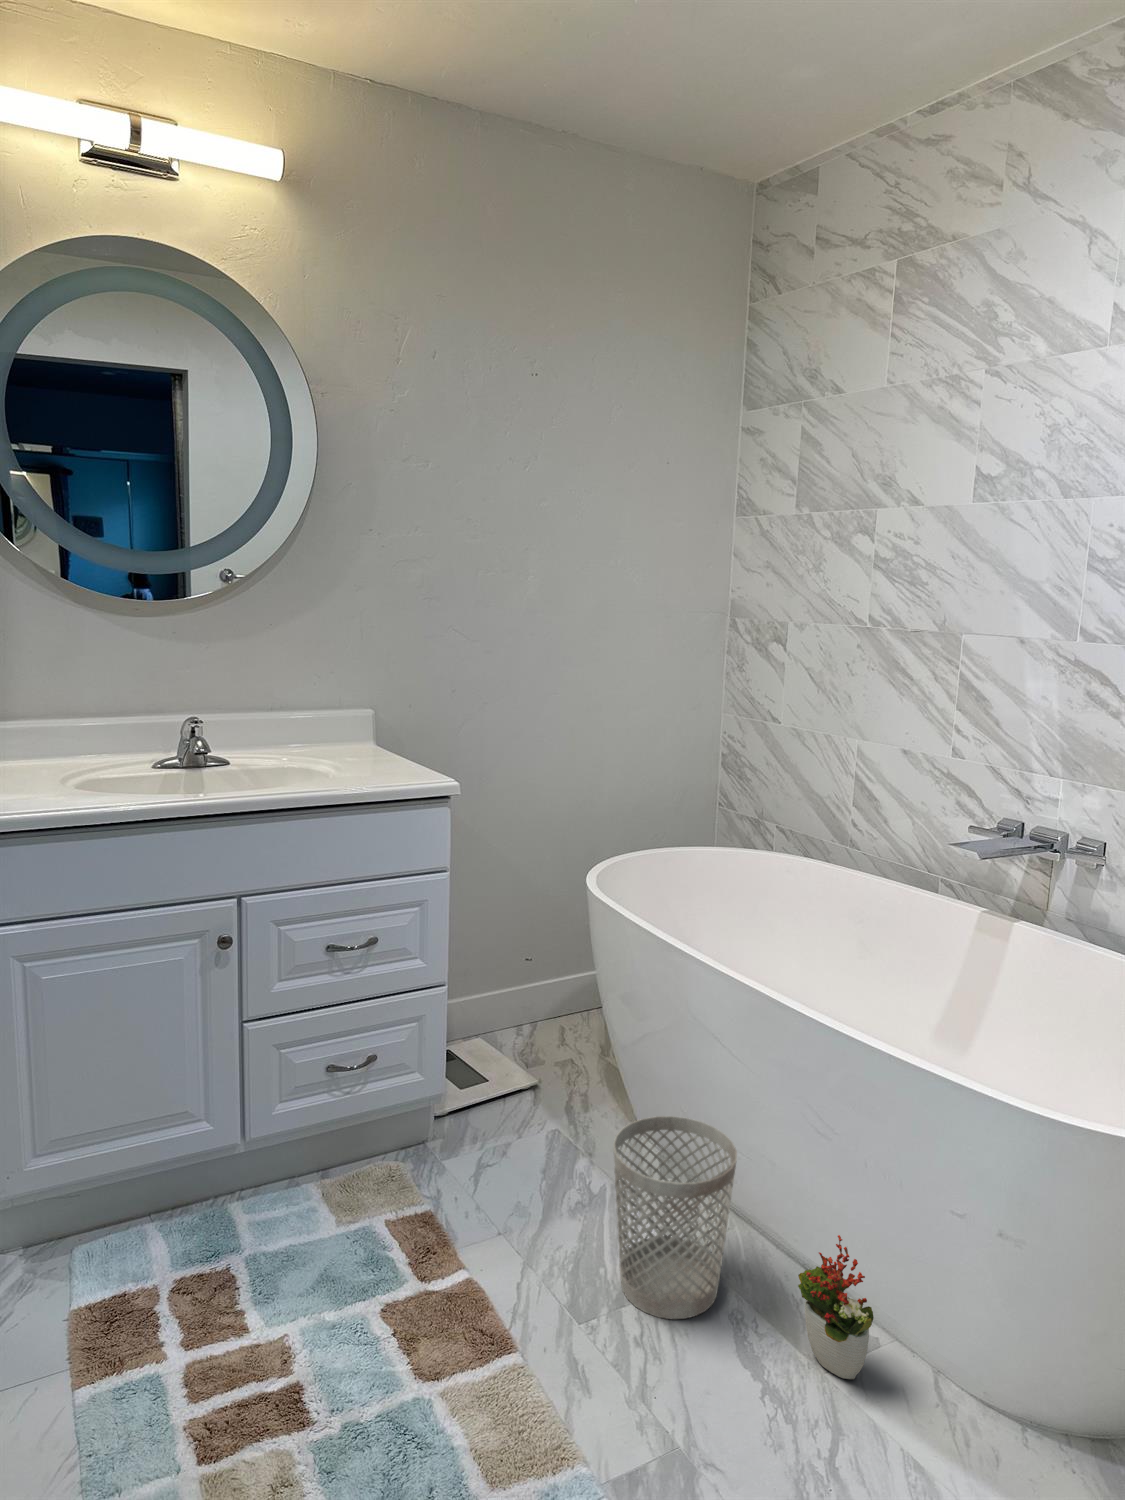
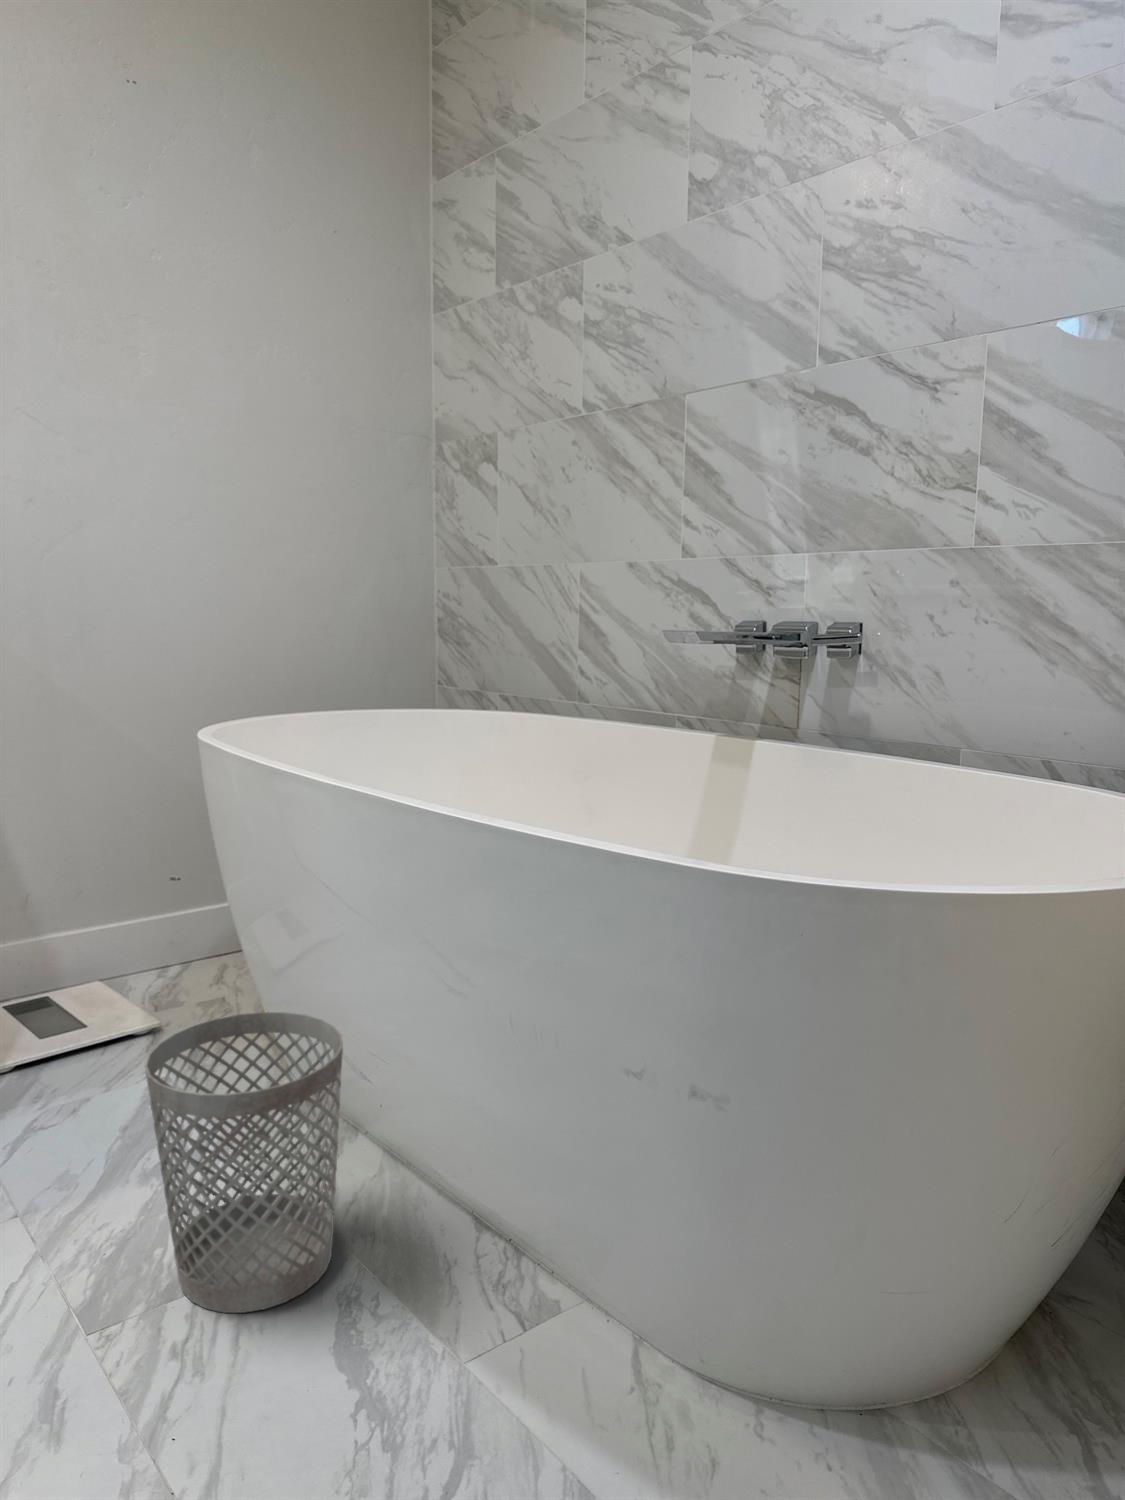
decorative plant: present [798,1235,873,1379] -> none [419,1144,529,1363]

